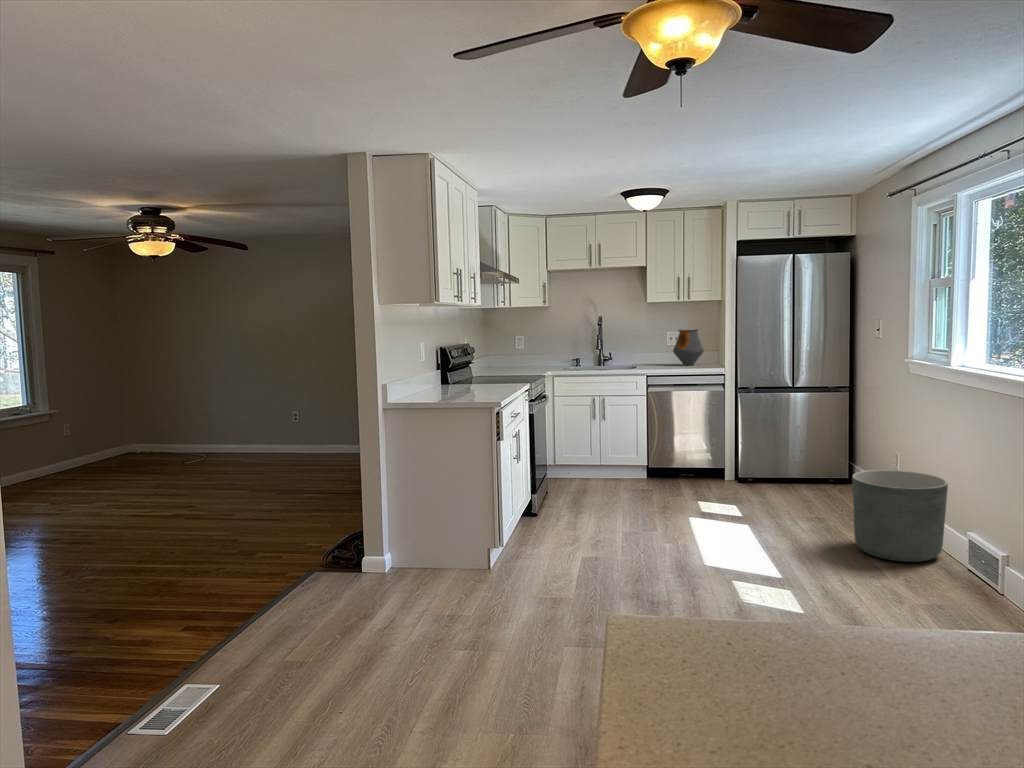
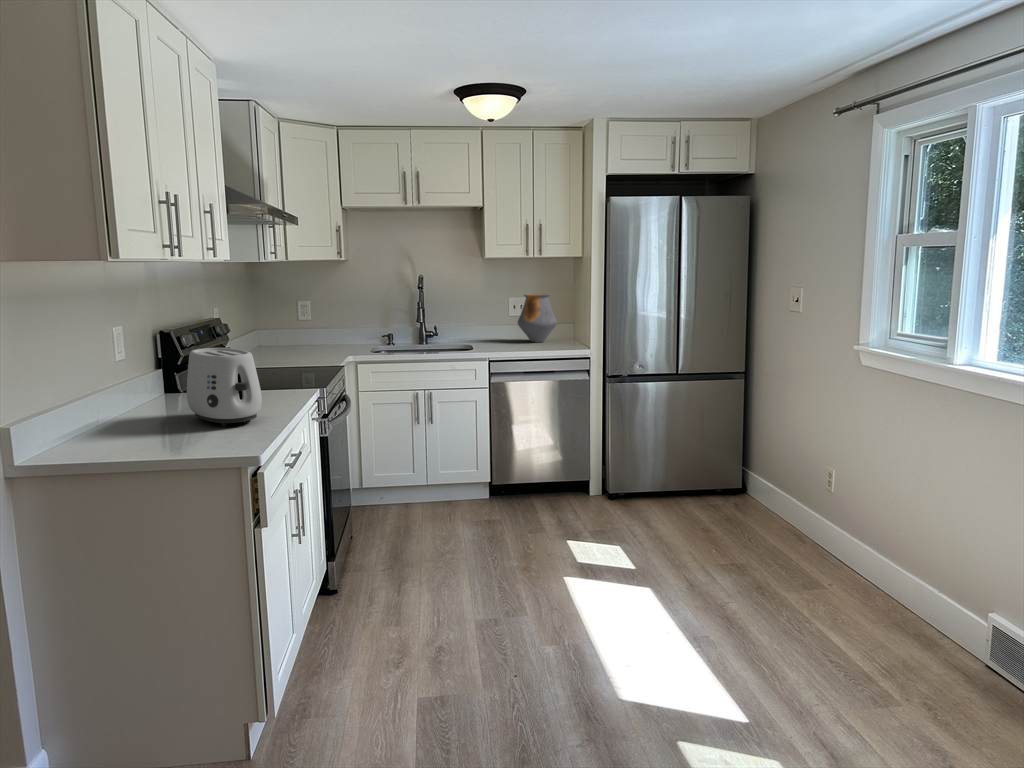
toaster: none [461,353,501,394] -> present [187,348,262,426]
planter: present [852,470,948,562] -> none [815,509,954,656]

